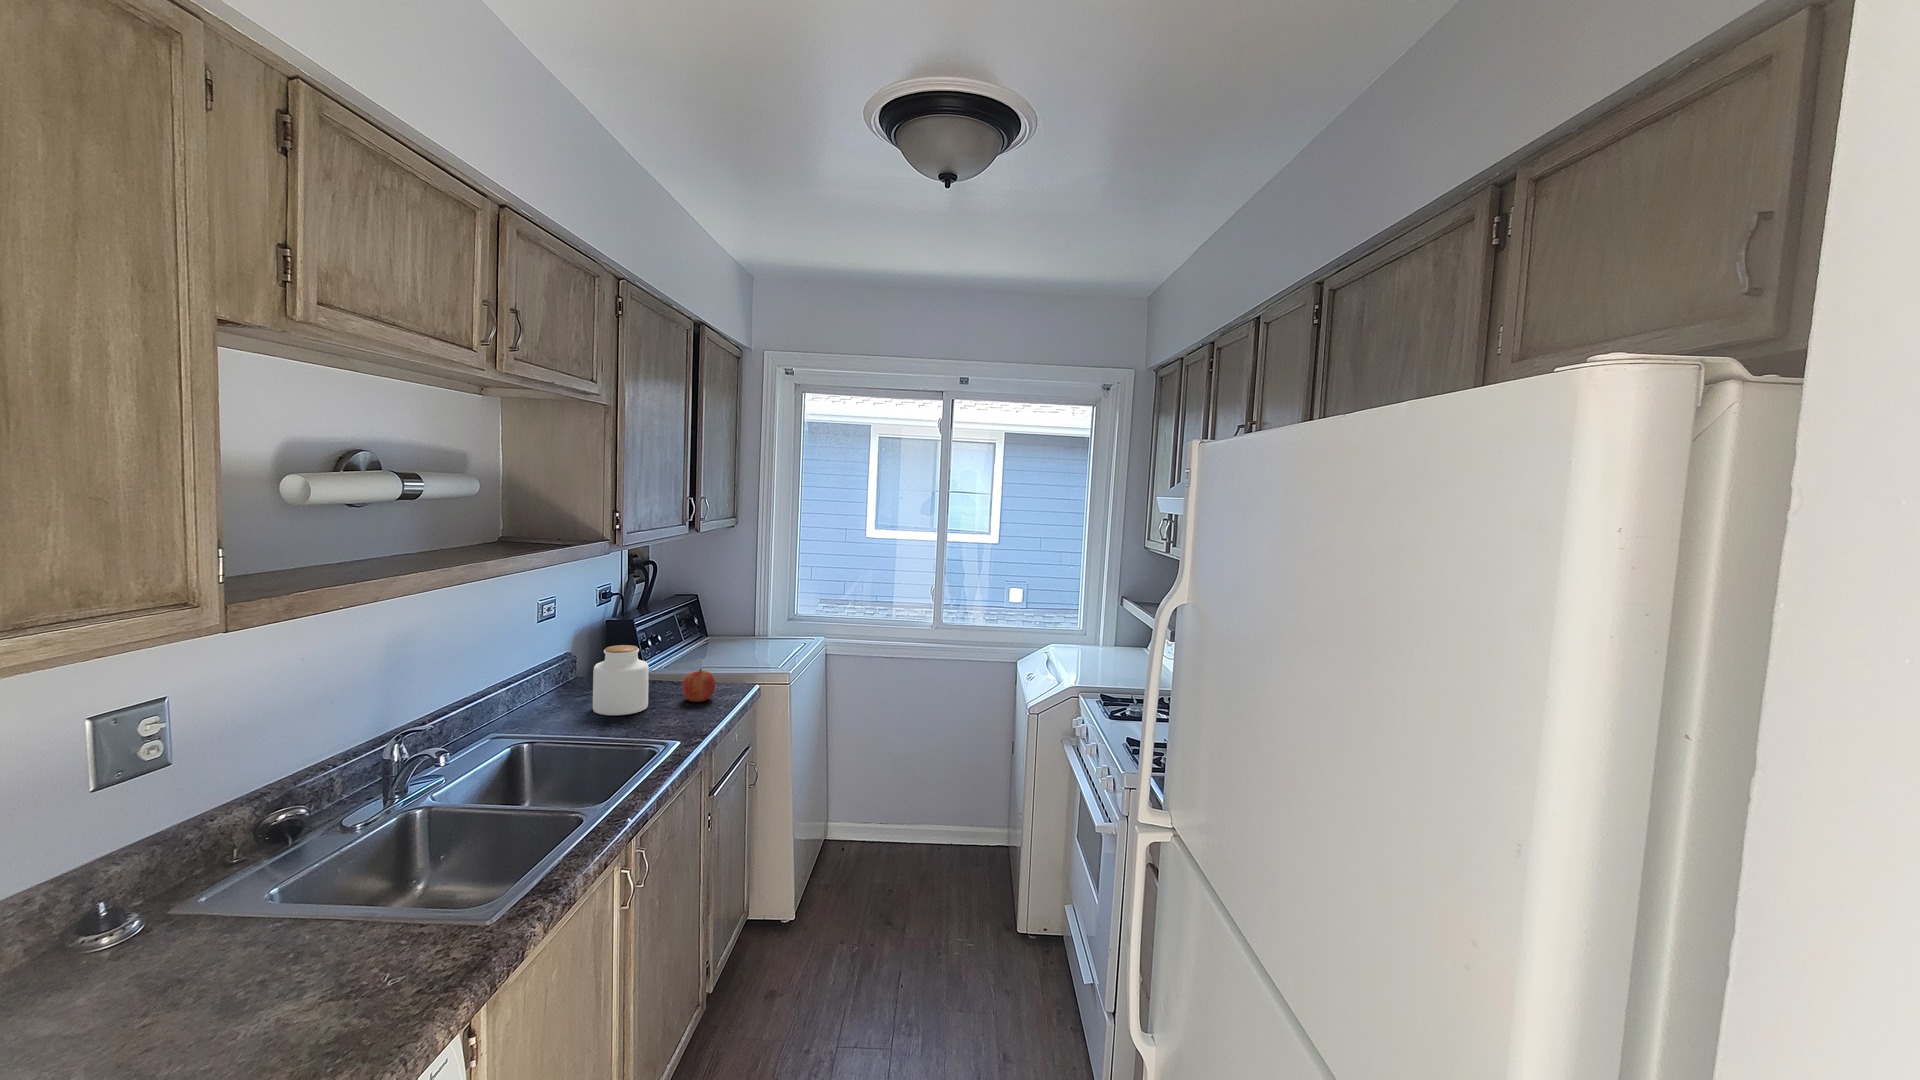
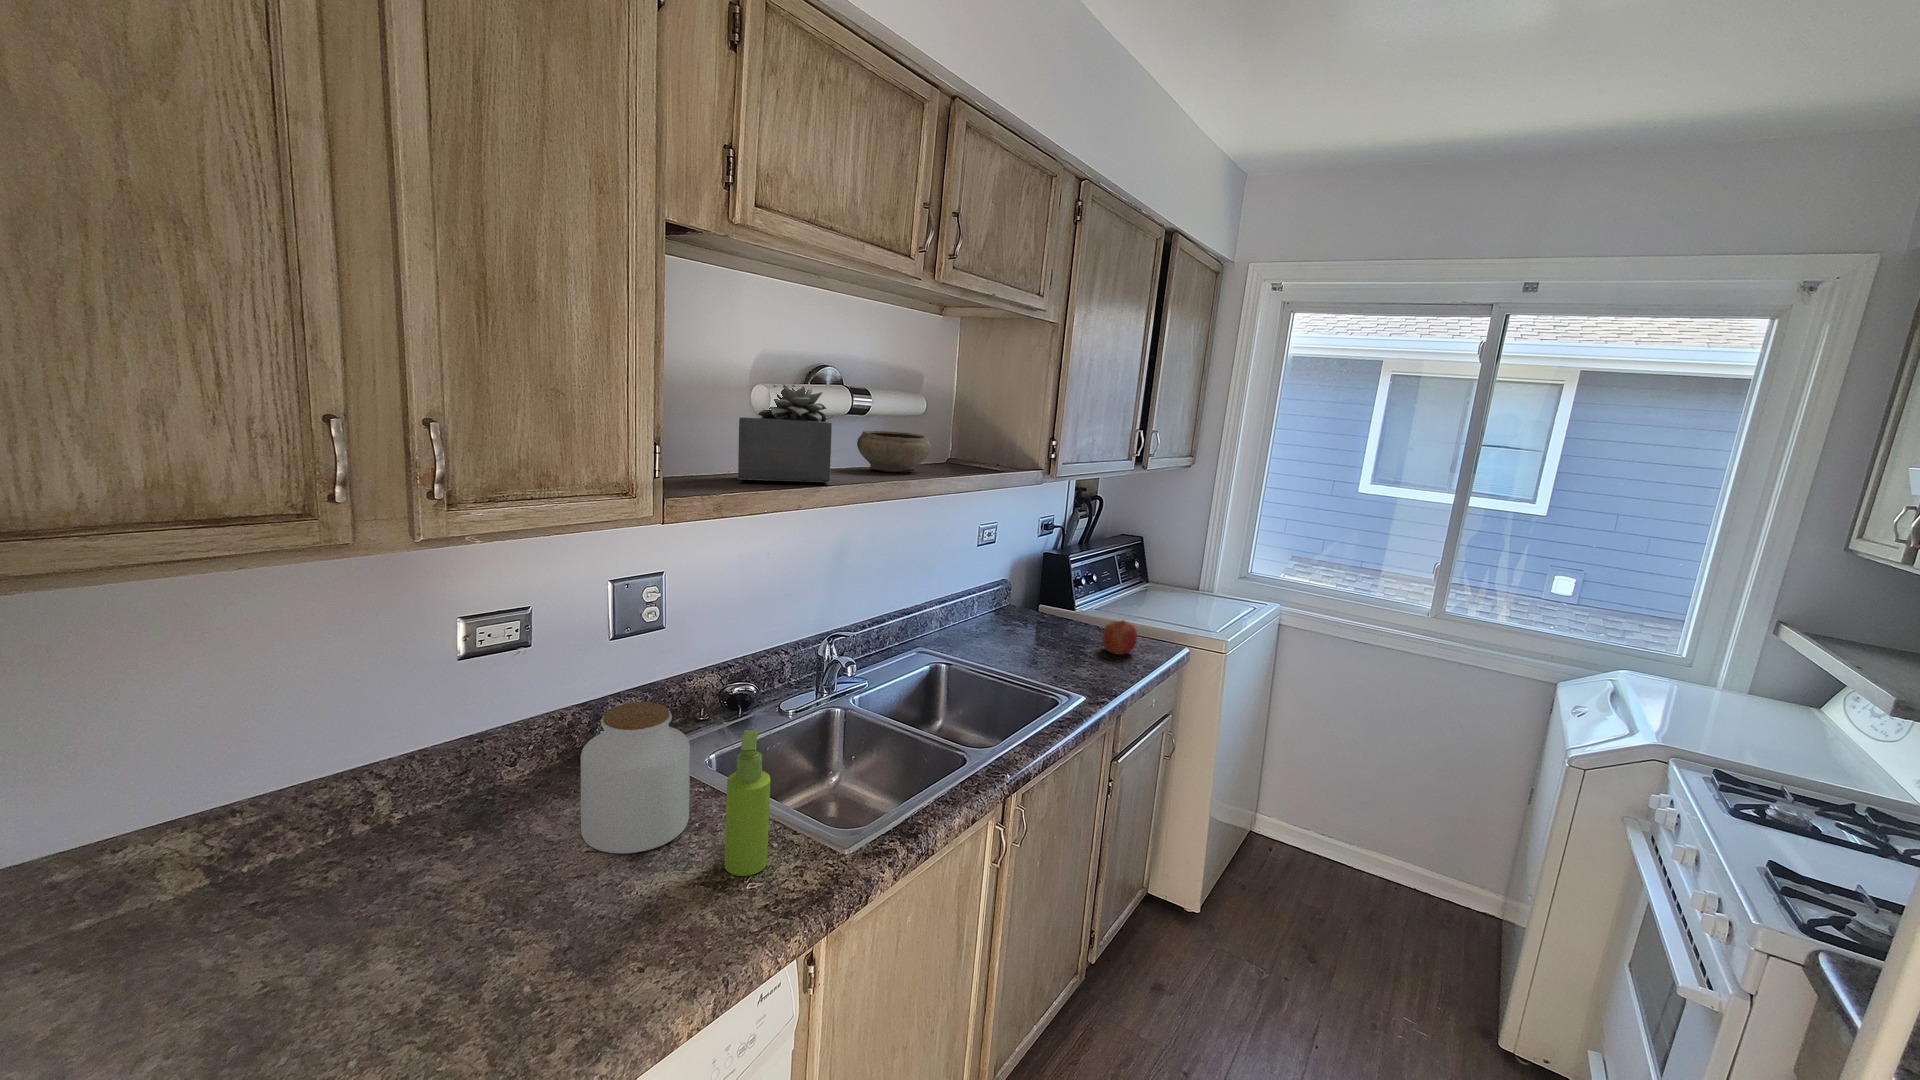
succulent plant: none [269,472,404,578] -> present [738,384,832,482]
ceramic bowl: none [404,514,495,556] -> present [857,431,931,473]
jar: present [593,645,649,715] -> present [581,702,690,853]
soap dispenser: none [347,823,401,980] -> present [724,730,771,876]

